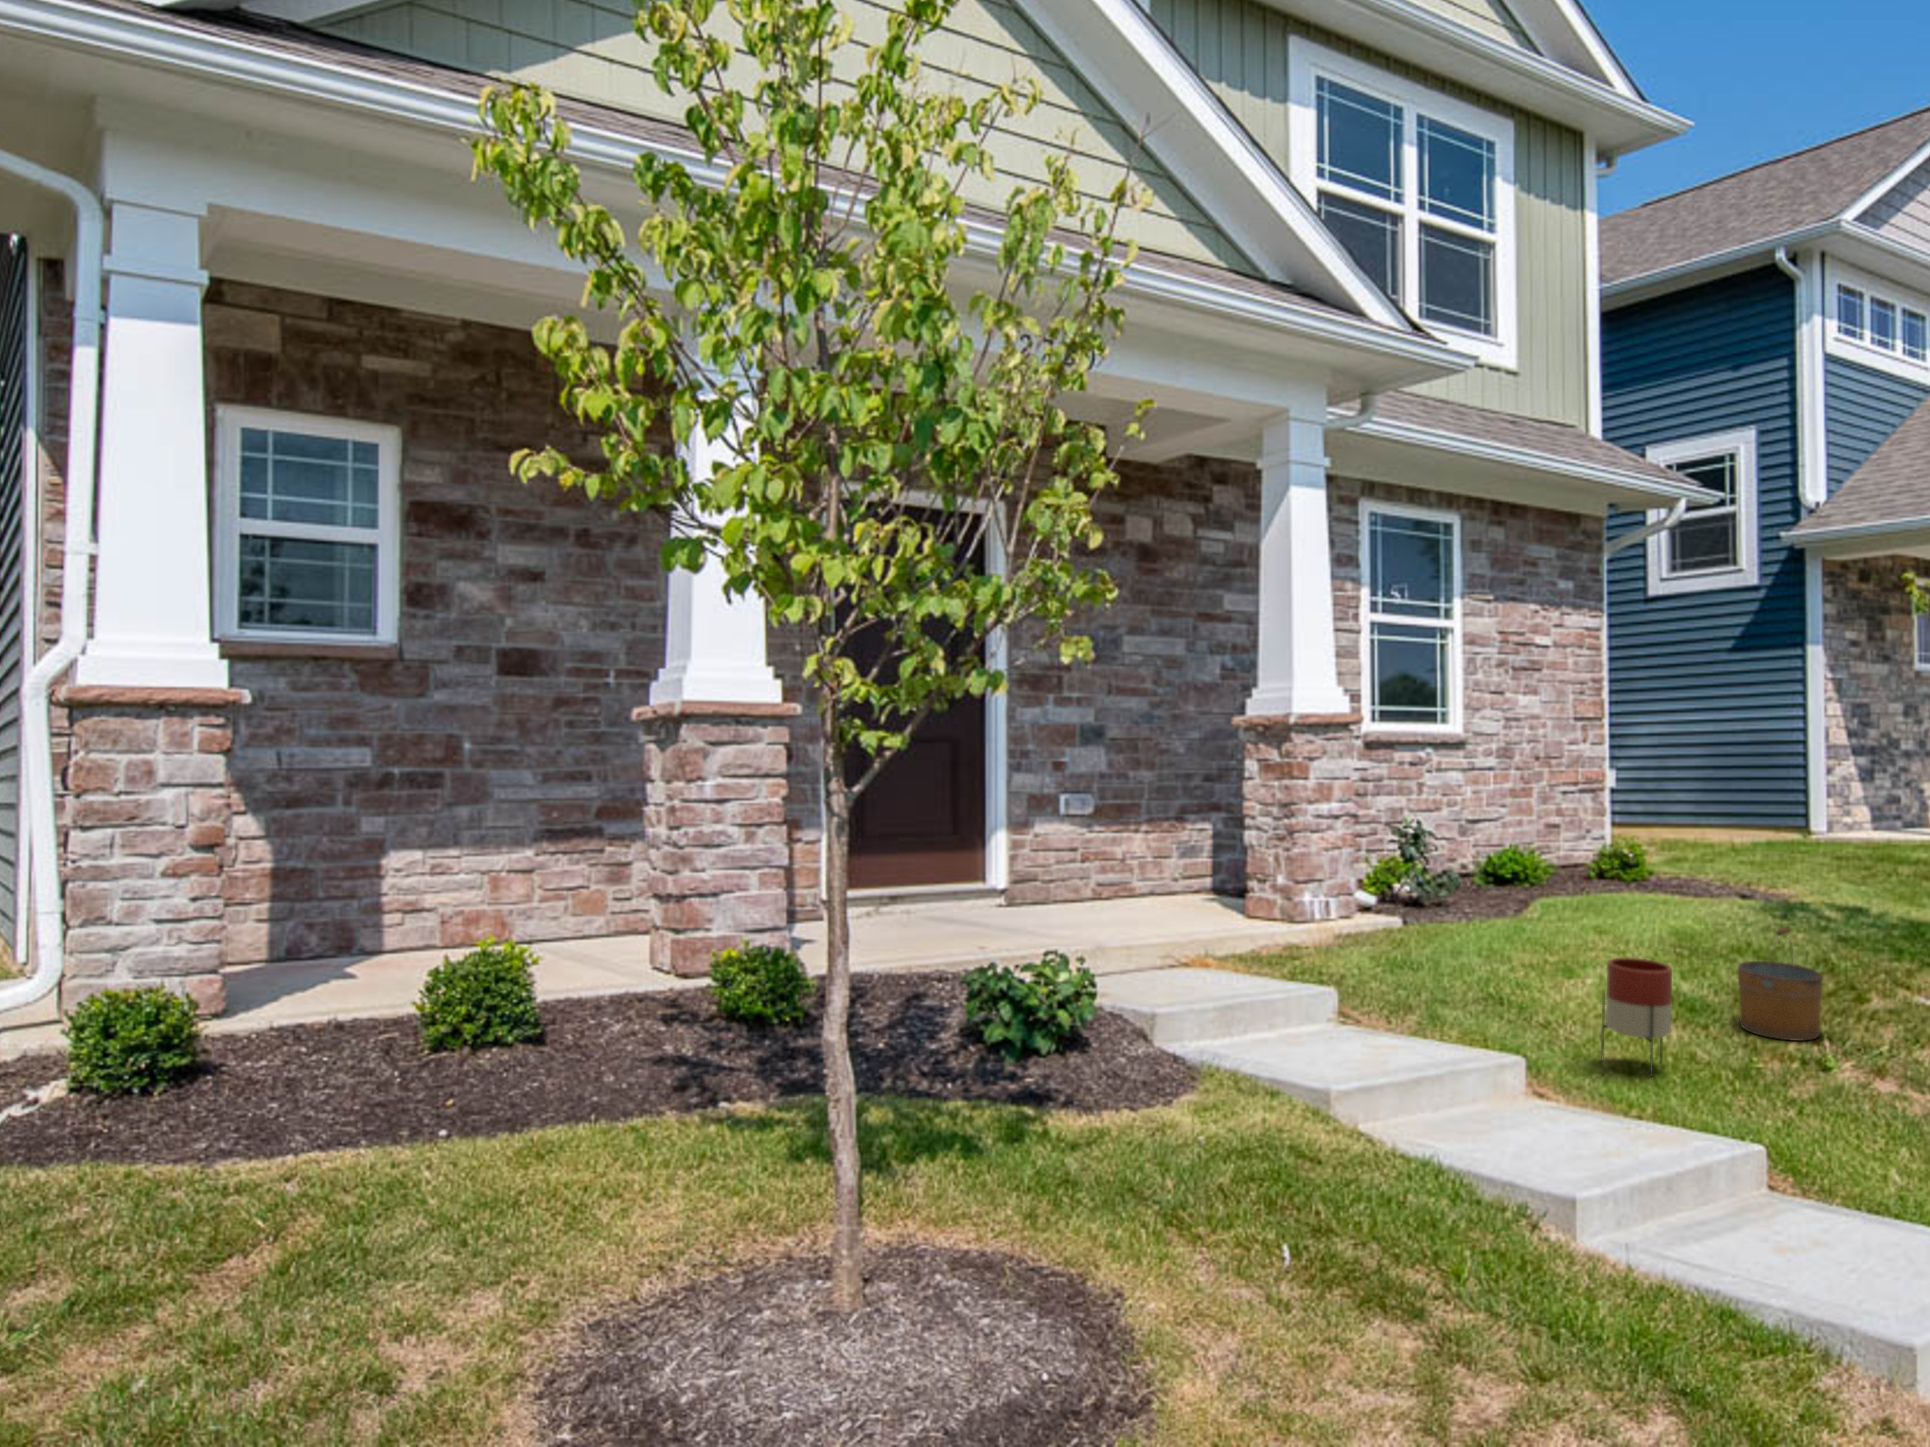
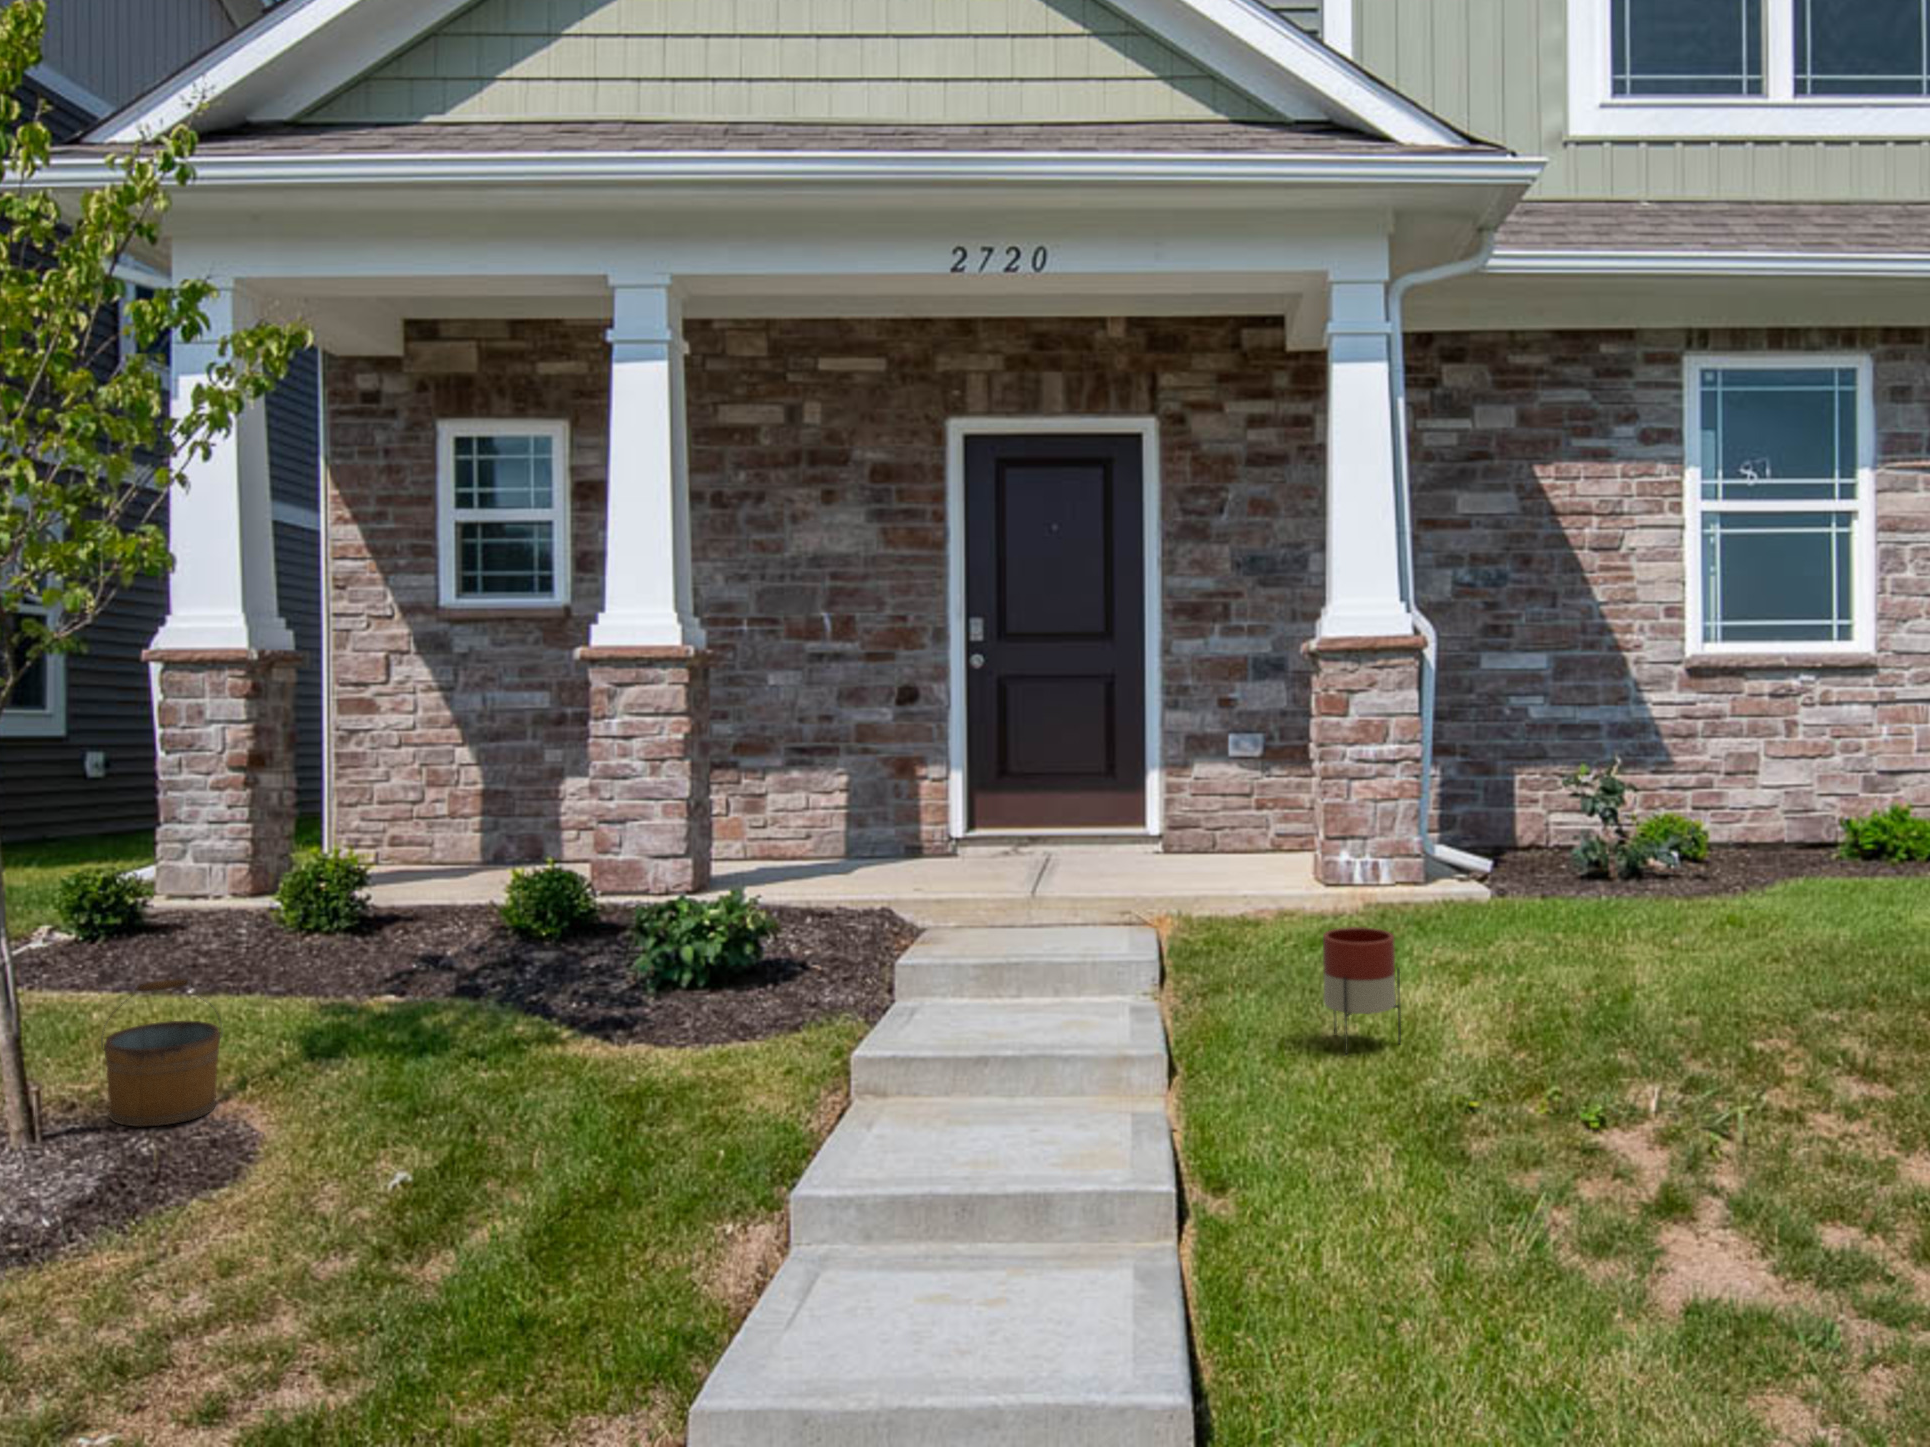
bucket: present [1738,926,1822,1041] -> present [102,979,222,1127]

